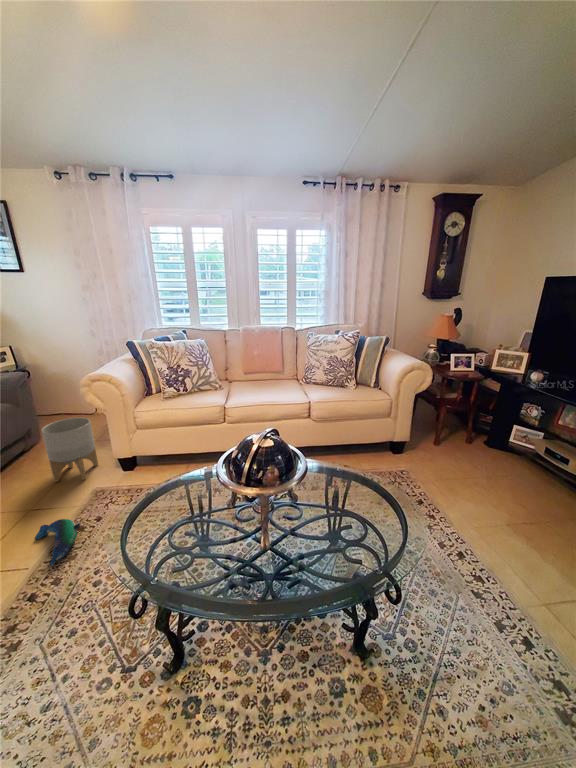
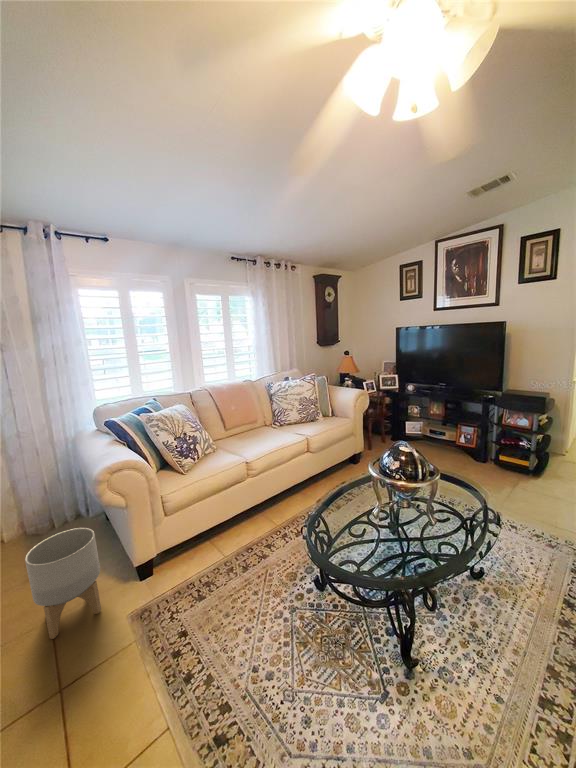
plush toy: present [35,519,80,566] -> none [122,640,202,702]

